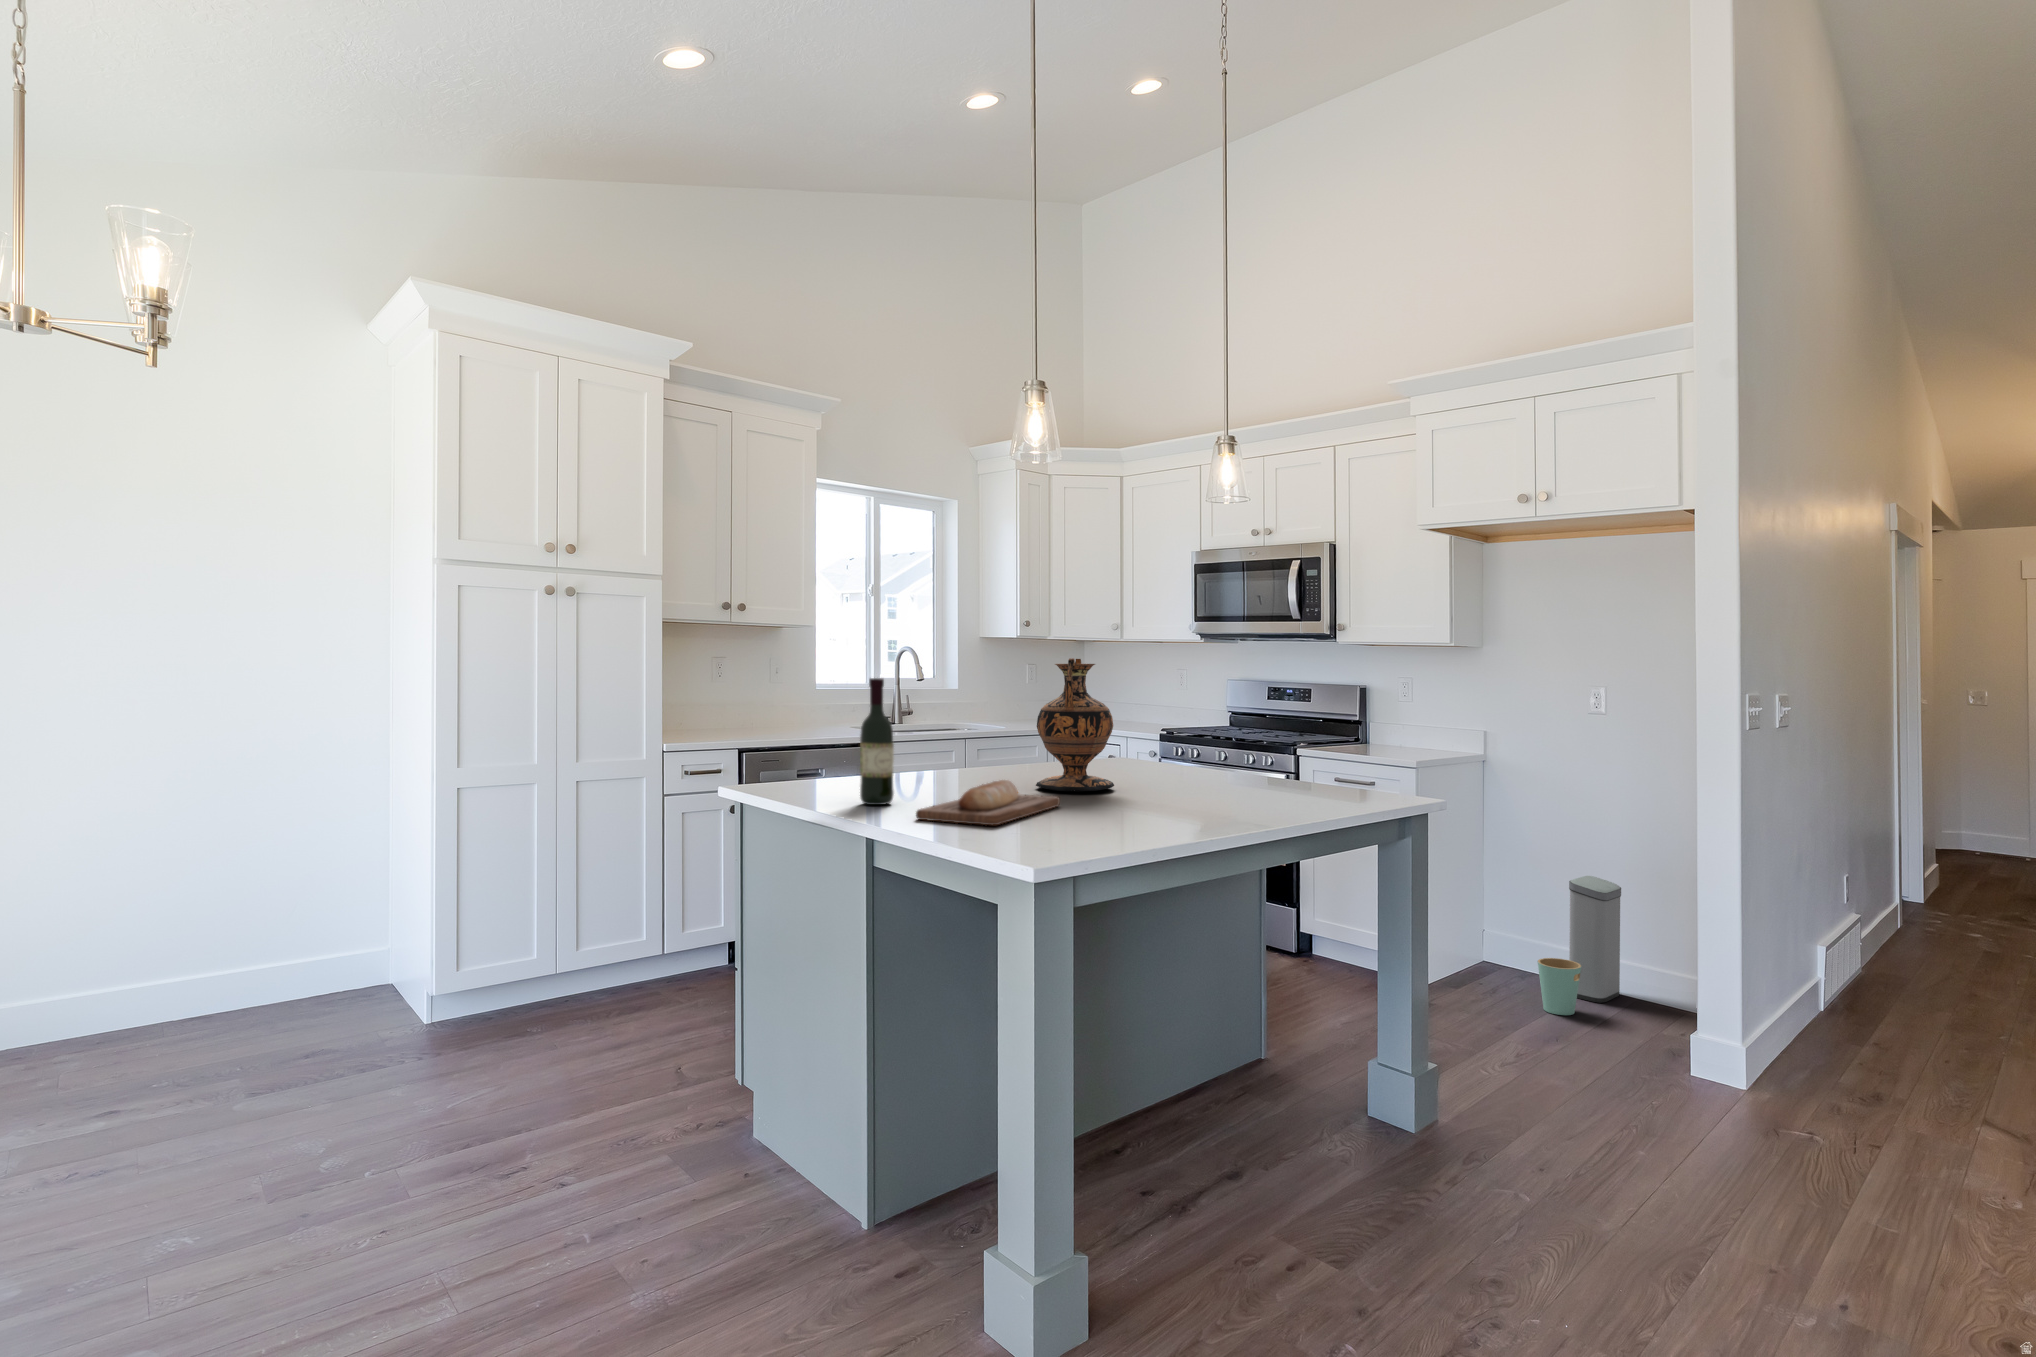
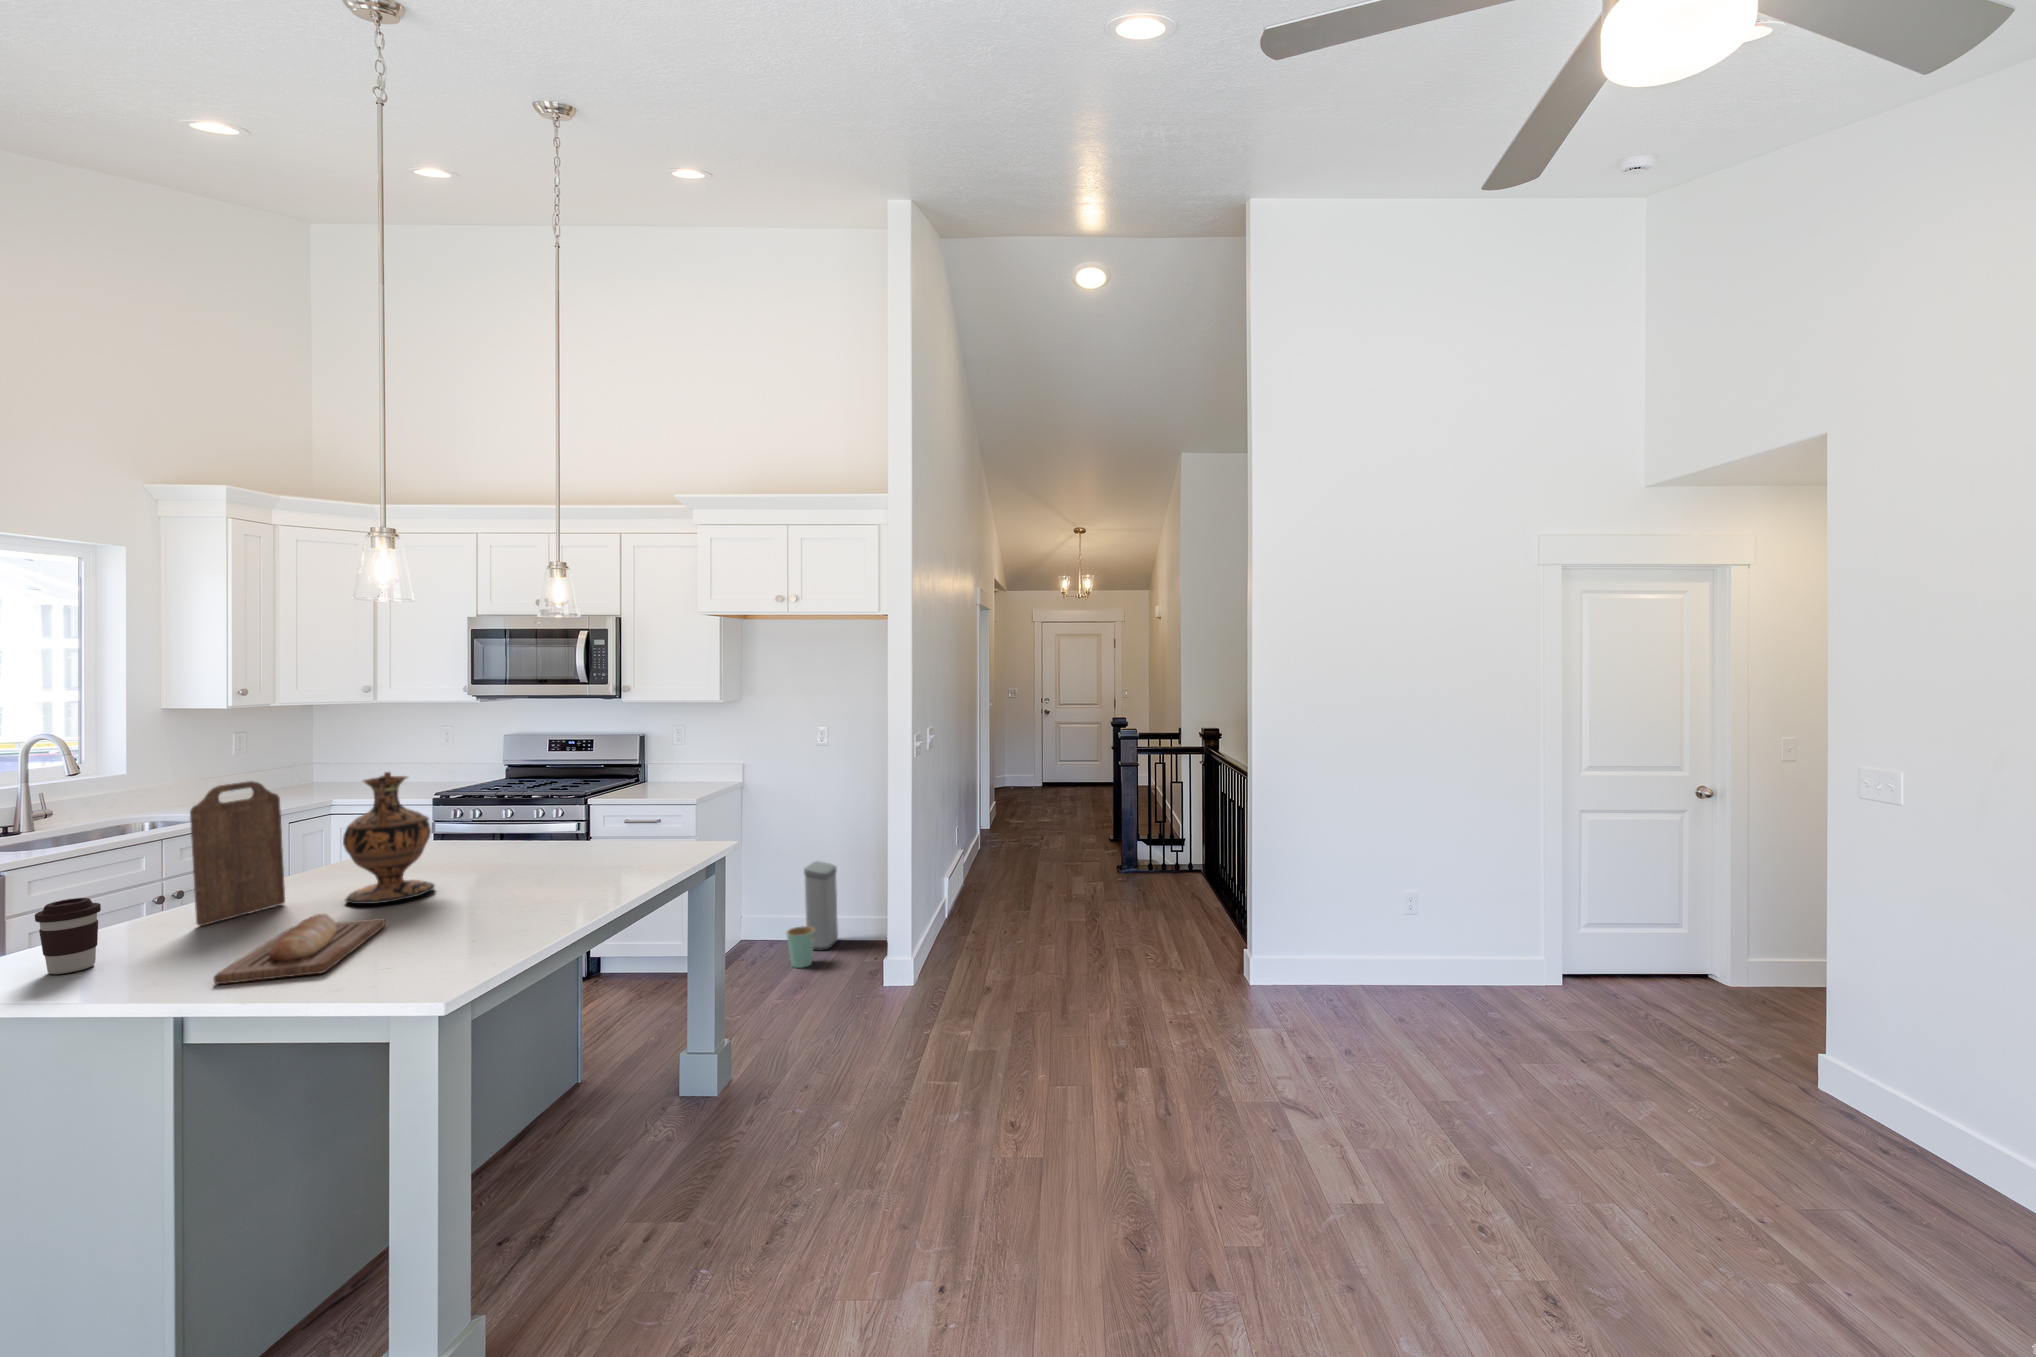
cutting board: none [925,657,992,787] -> present [190,781,285,926]
wine bottle: present [860,678,894,805] -> none [113,833,167,974]
coffee cup: none [817,736,857,798] -> present [35,898,101,974]

